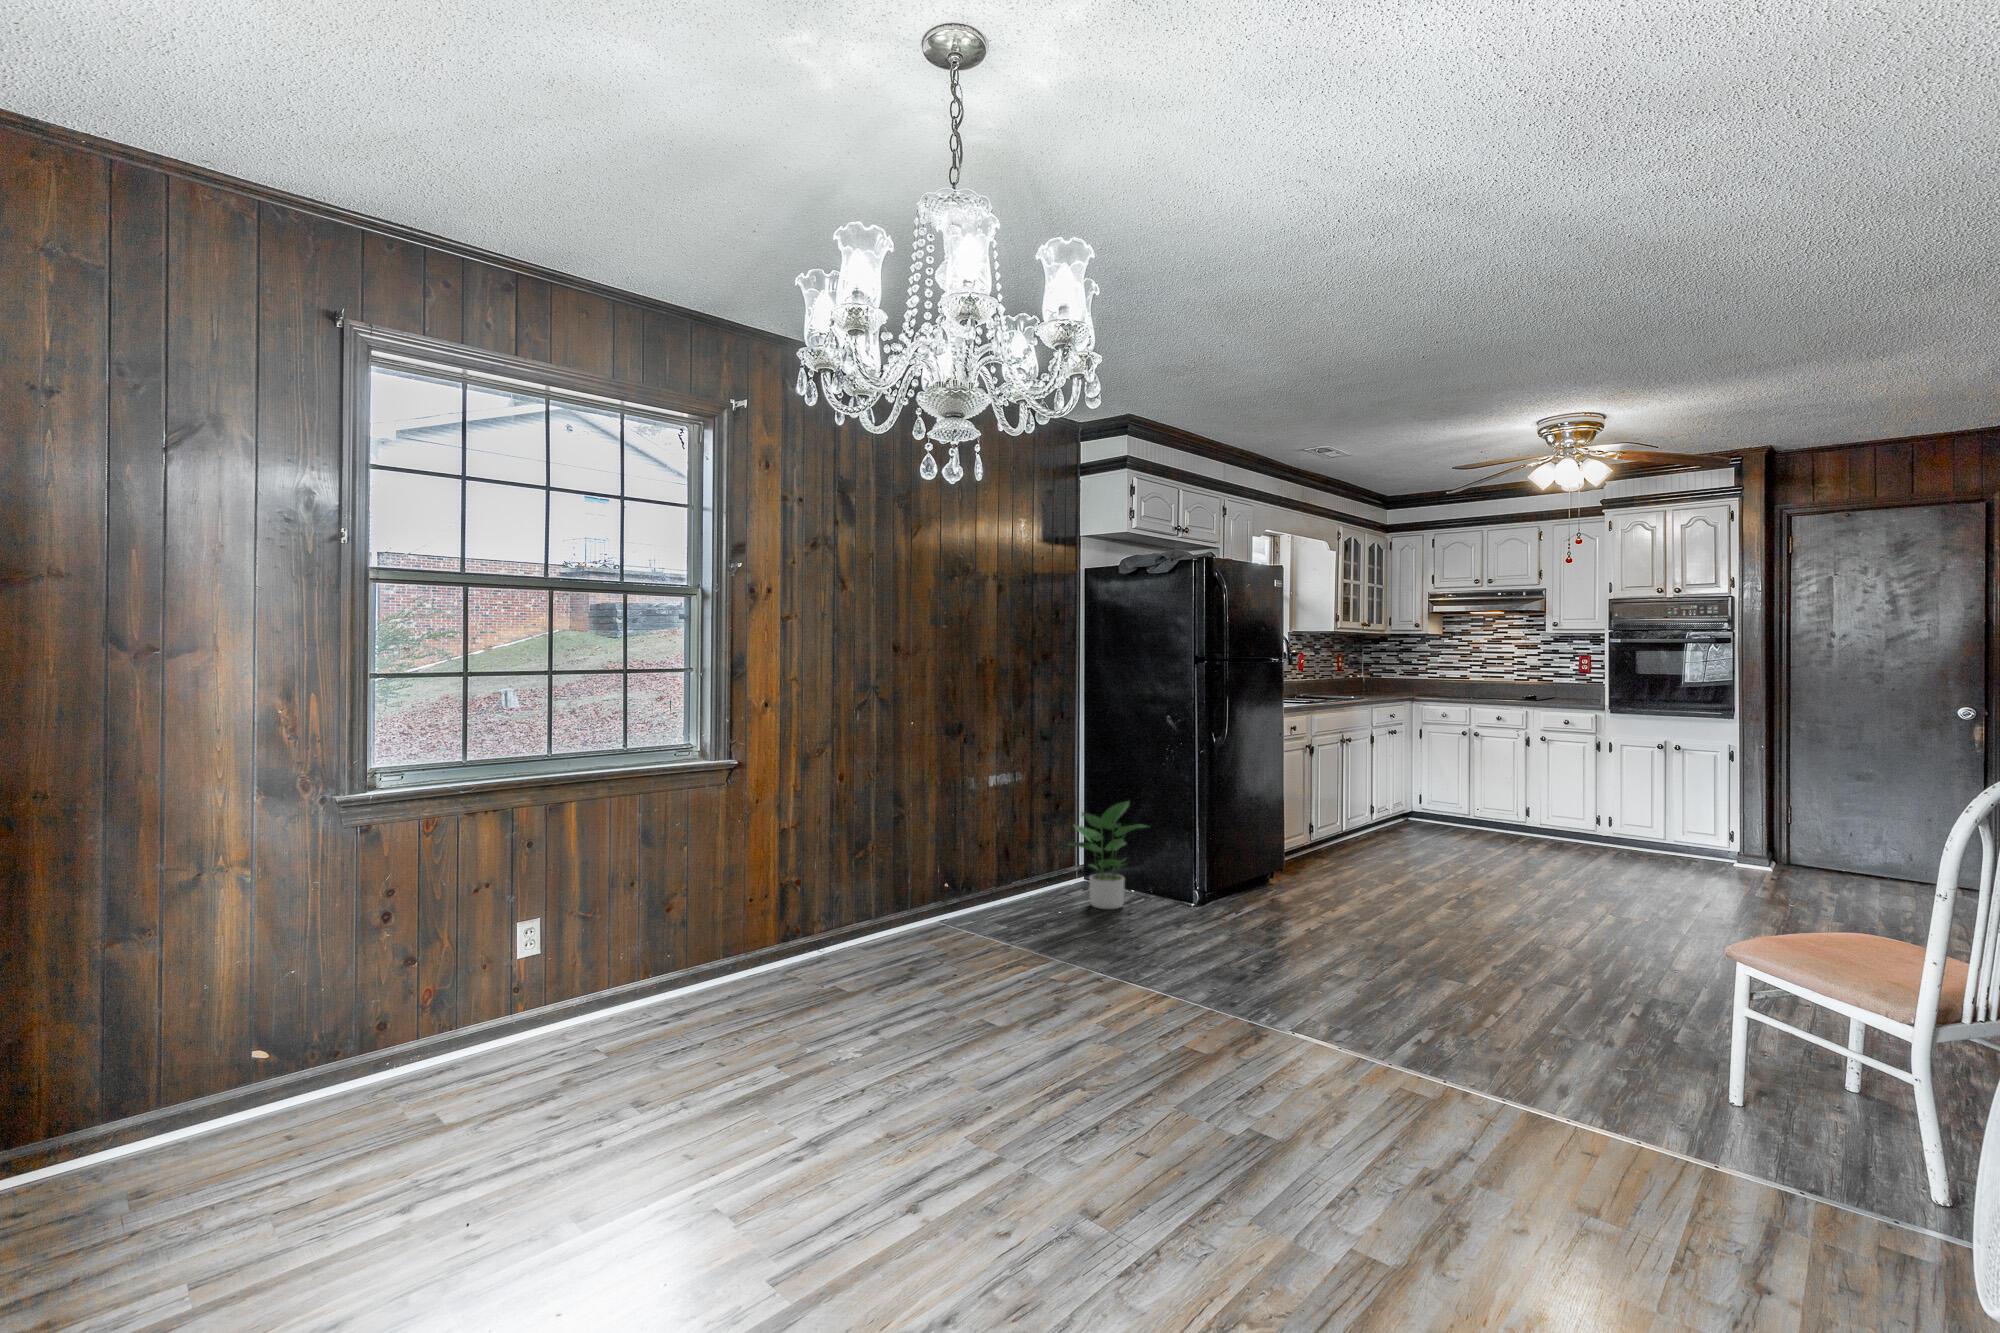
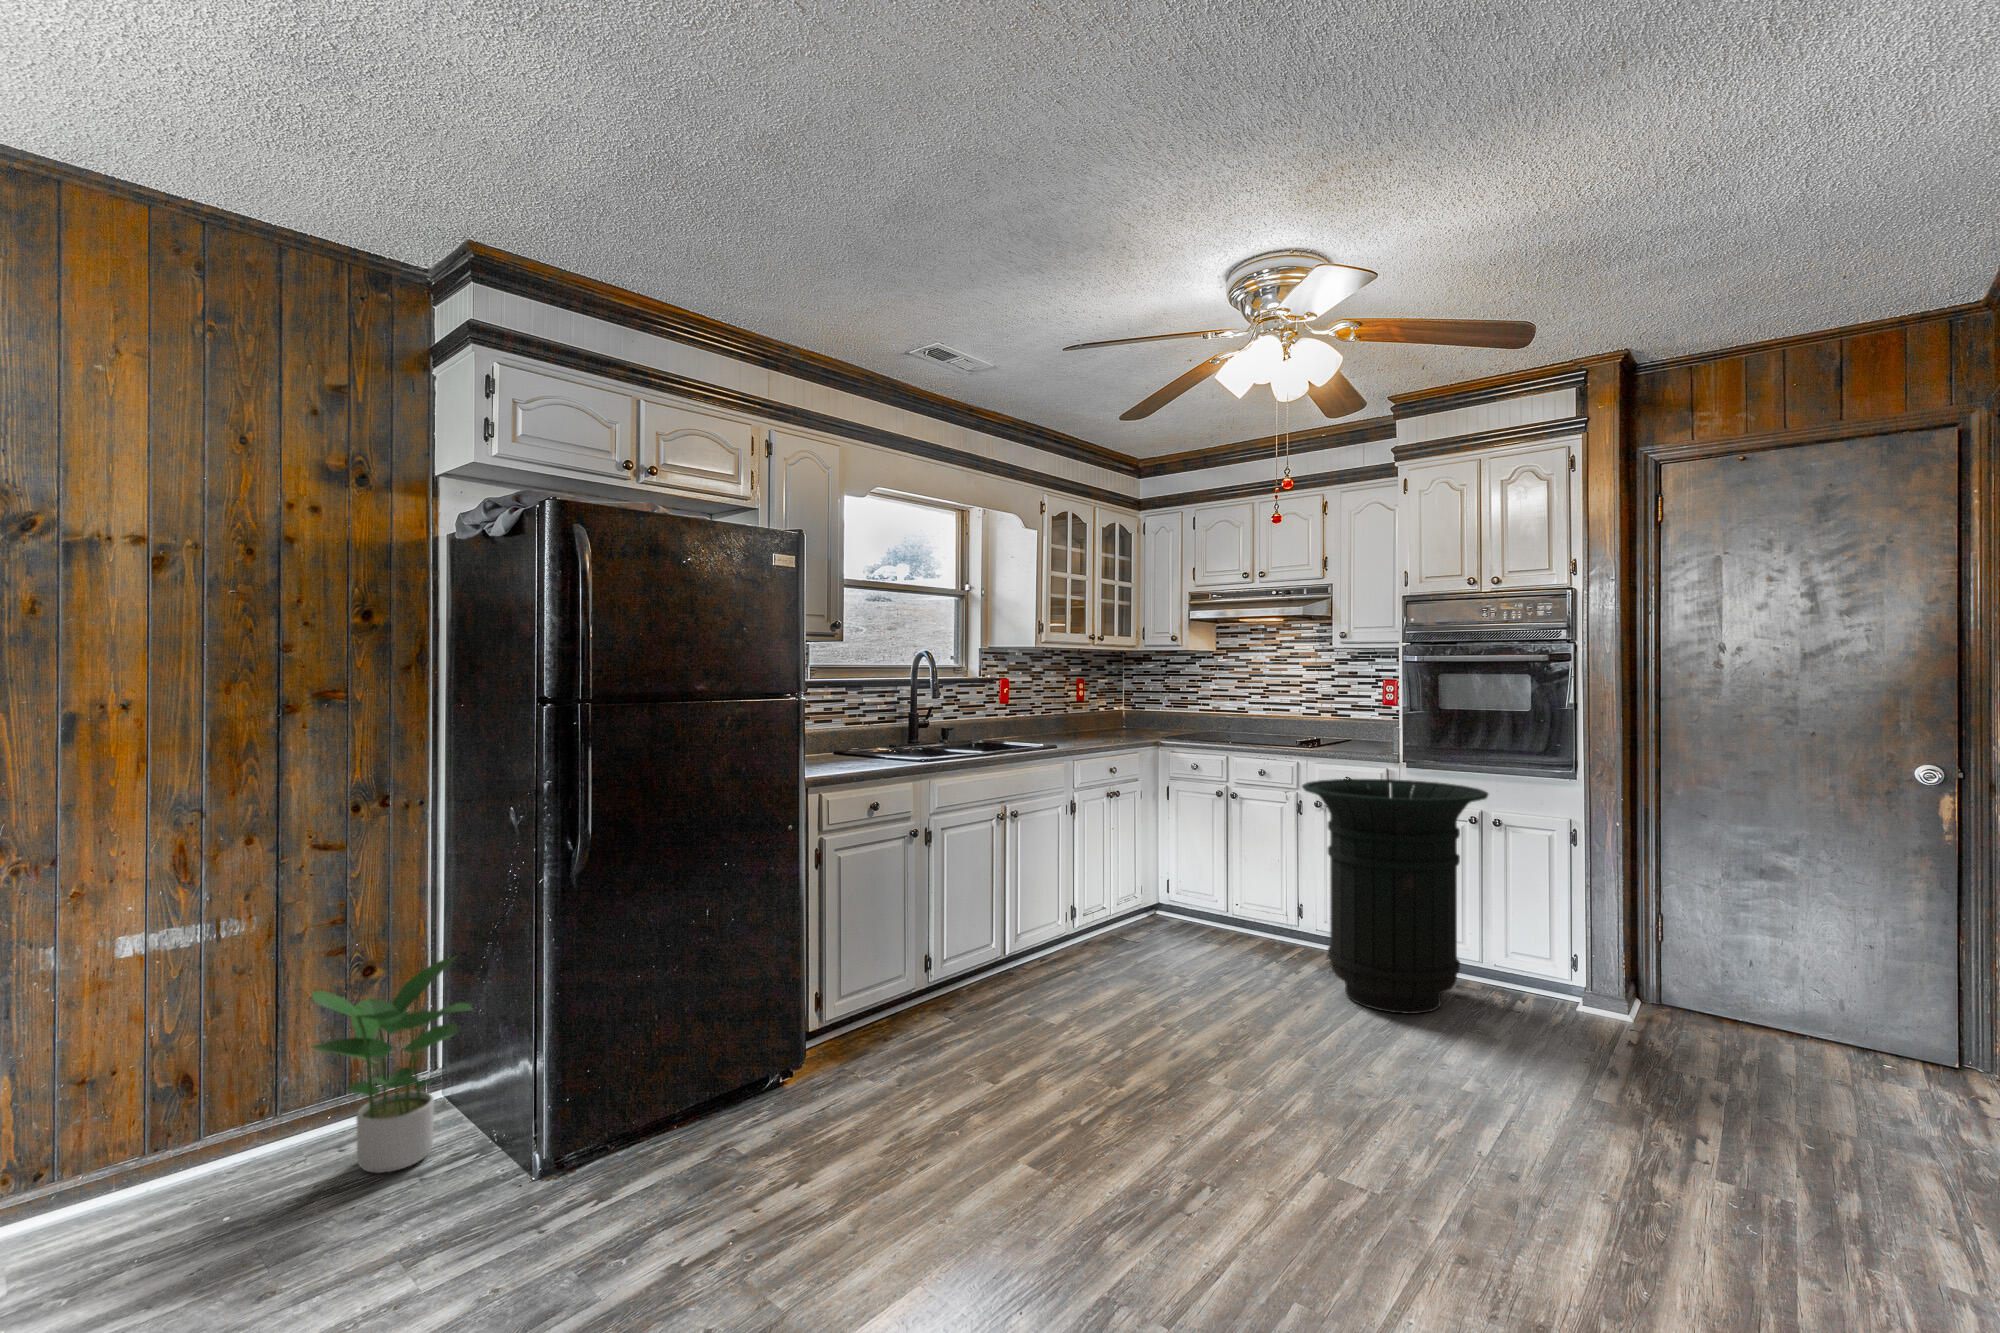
trash can: none [1545,720,1677,865] -> present [1302,779,1488,1014]

